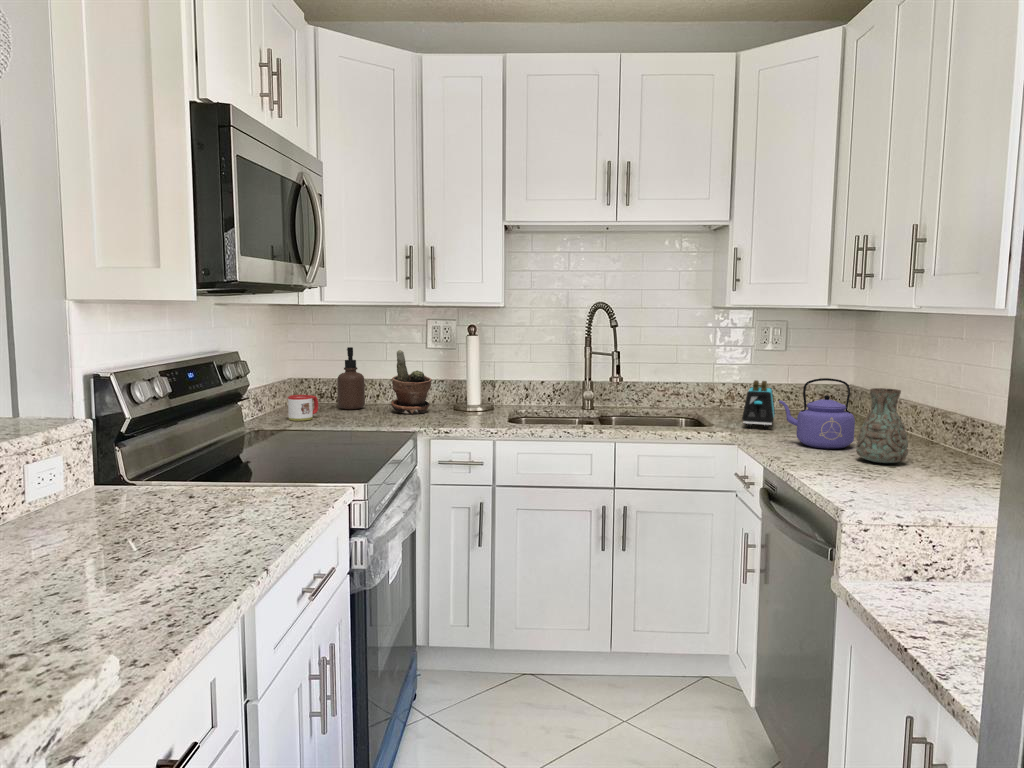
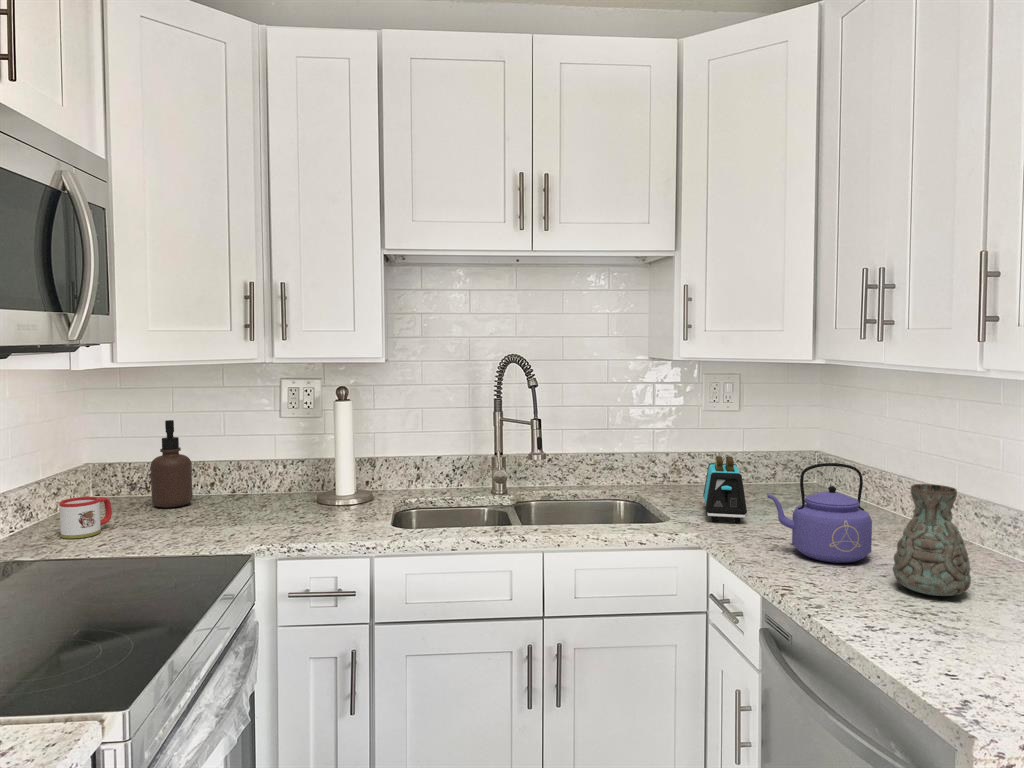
potted plant: present [391,350,431,414] -> none [227,425,286,513]

